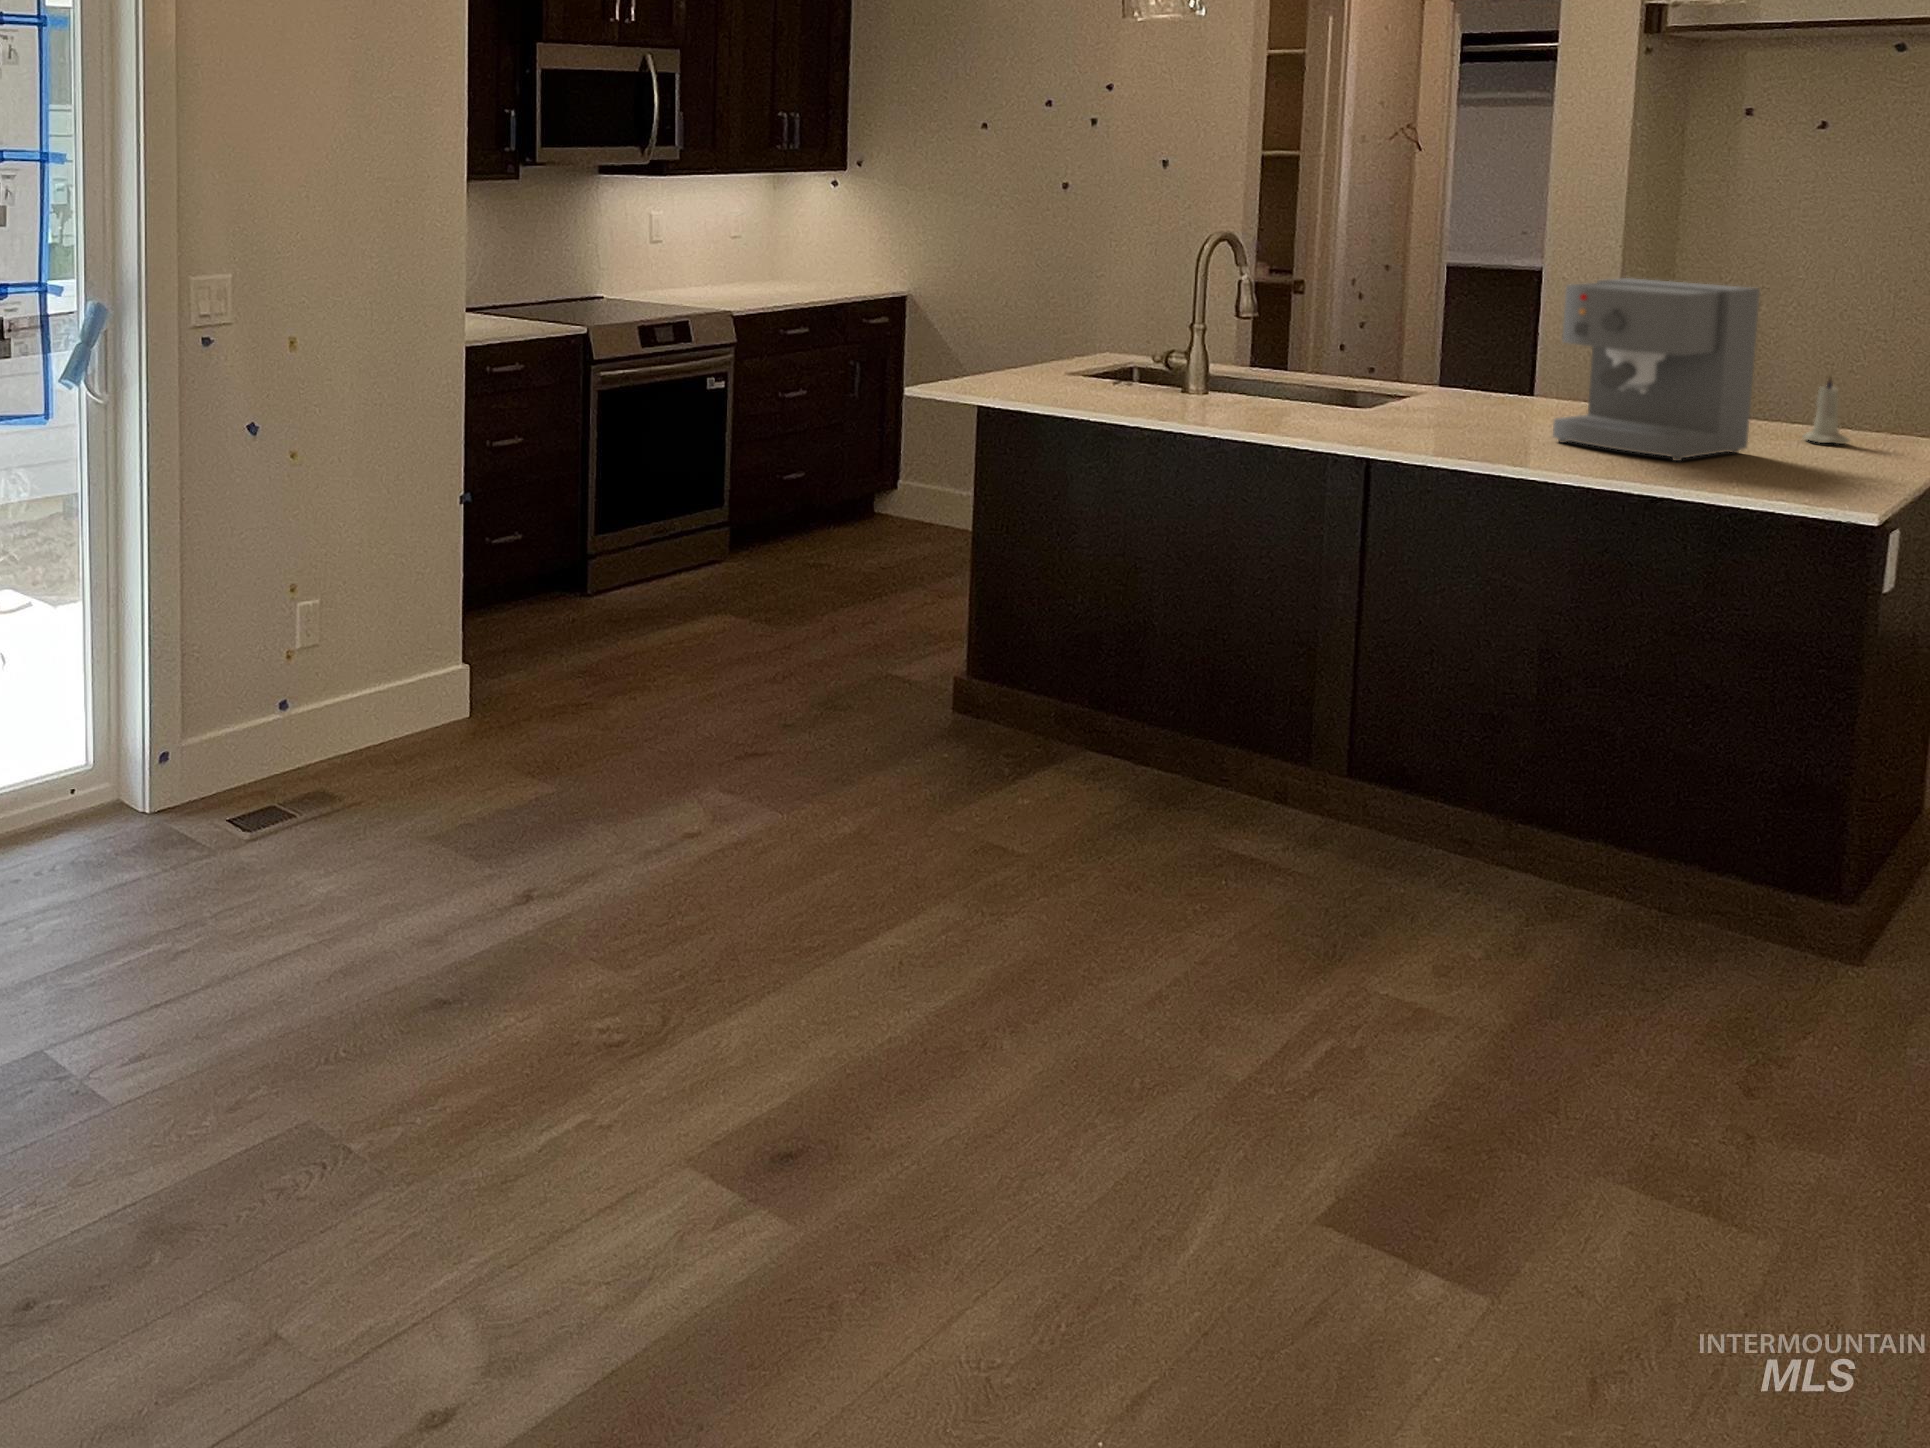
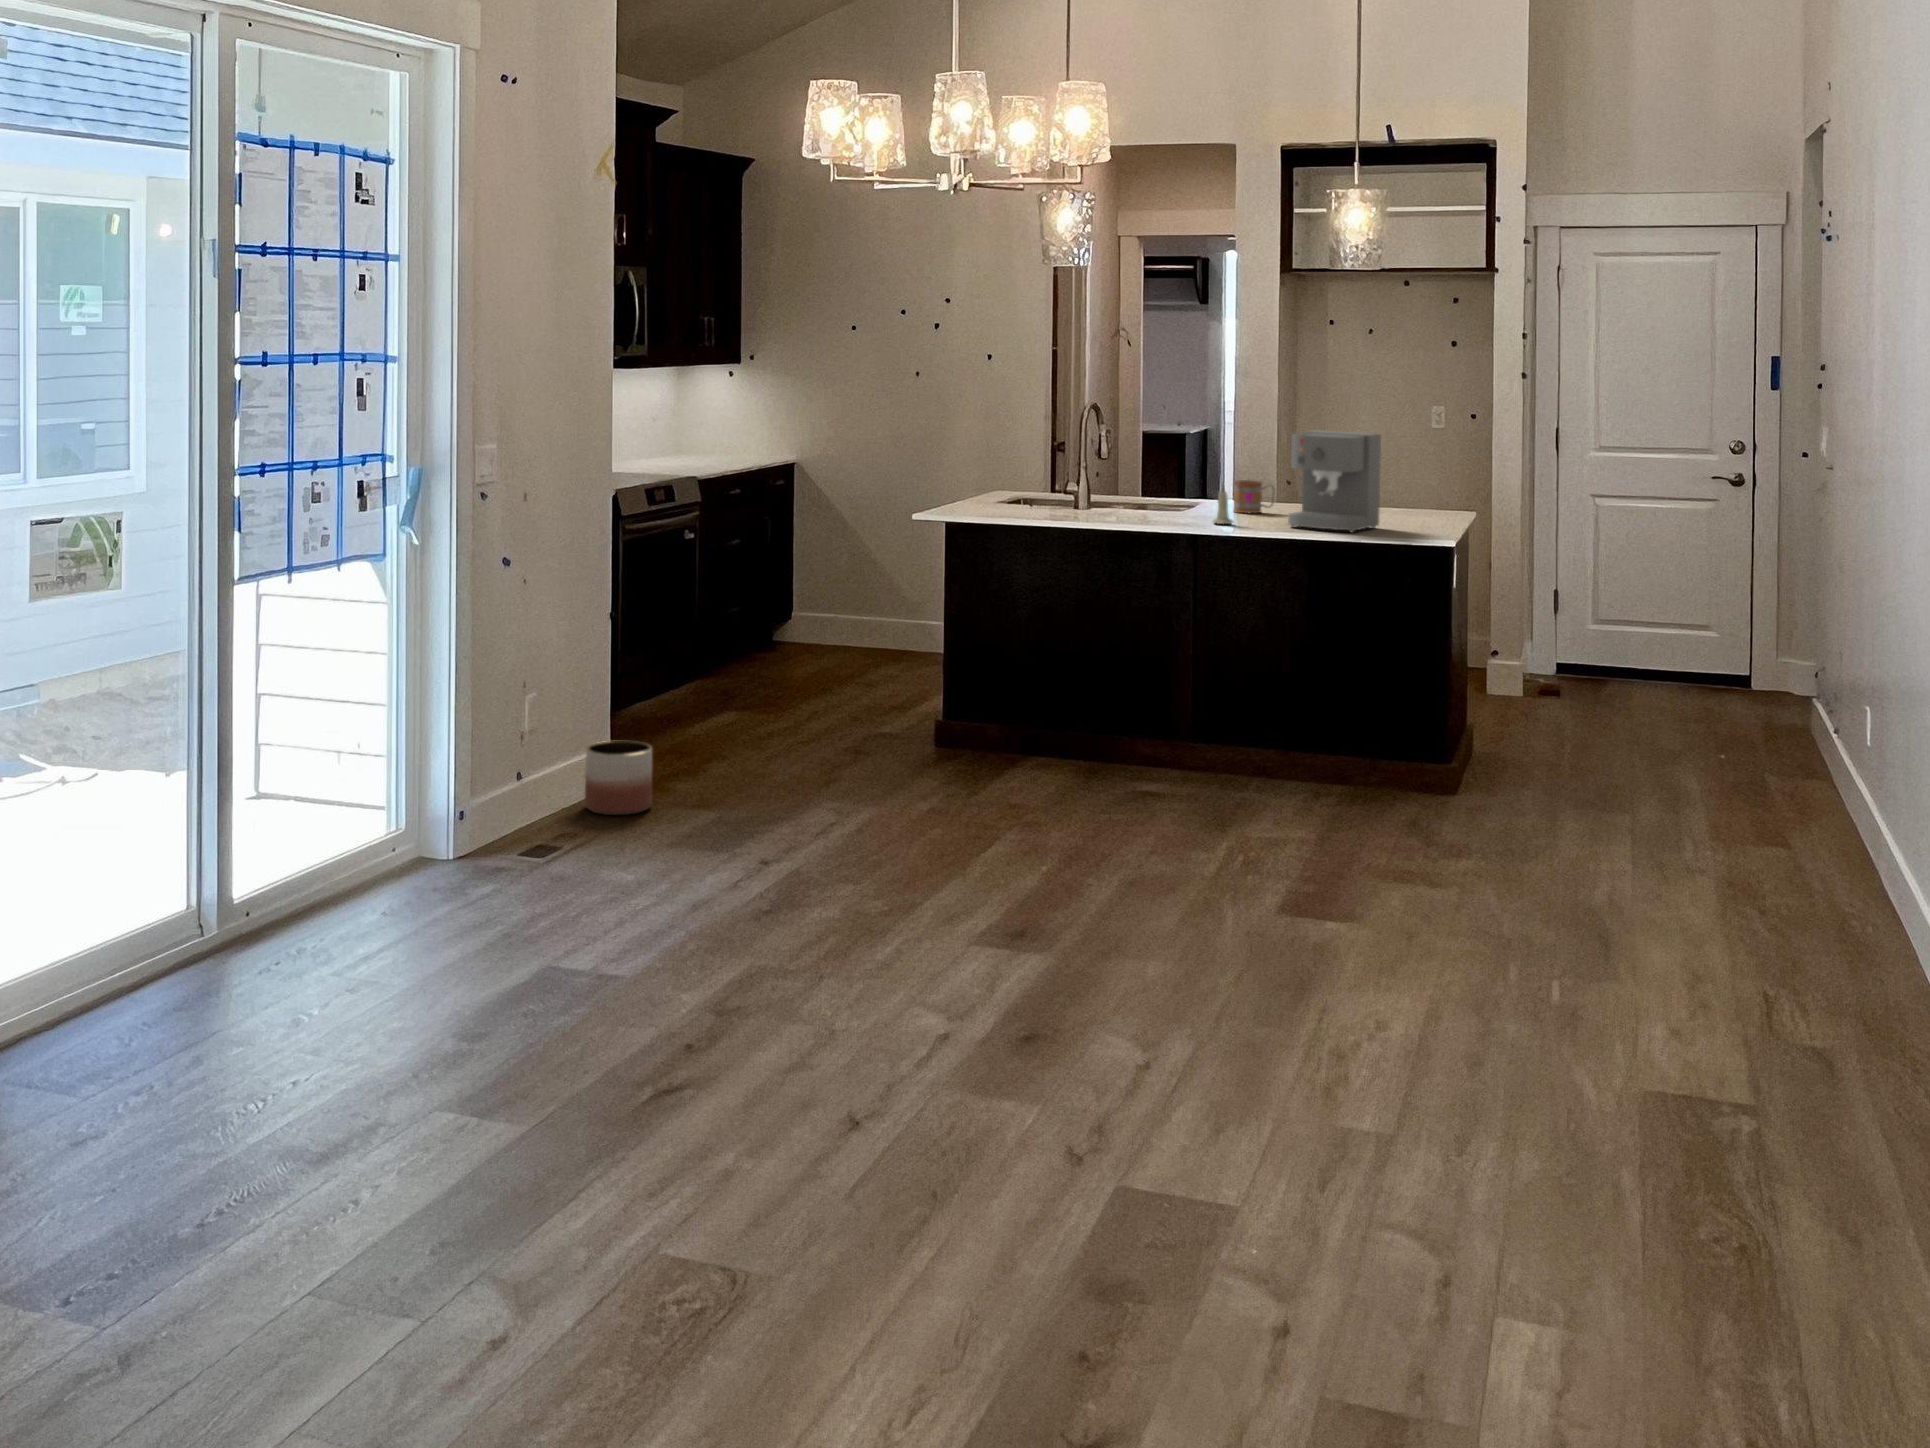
mug: none [1476,353,1556,409] -> present [1233,480,1274,513]
candle: present [1803,376,1849,444] -> present [1213,487,1233,524]
planter: none [386,665,475,770] -> present [585,741,652,815]

